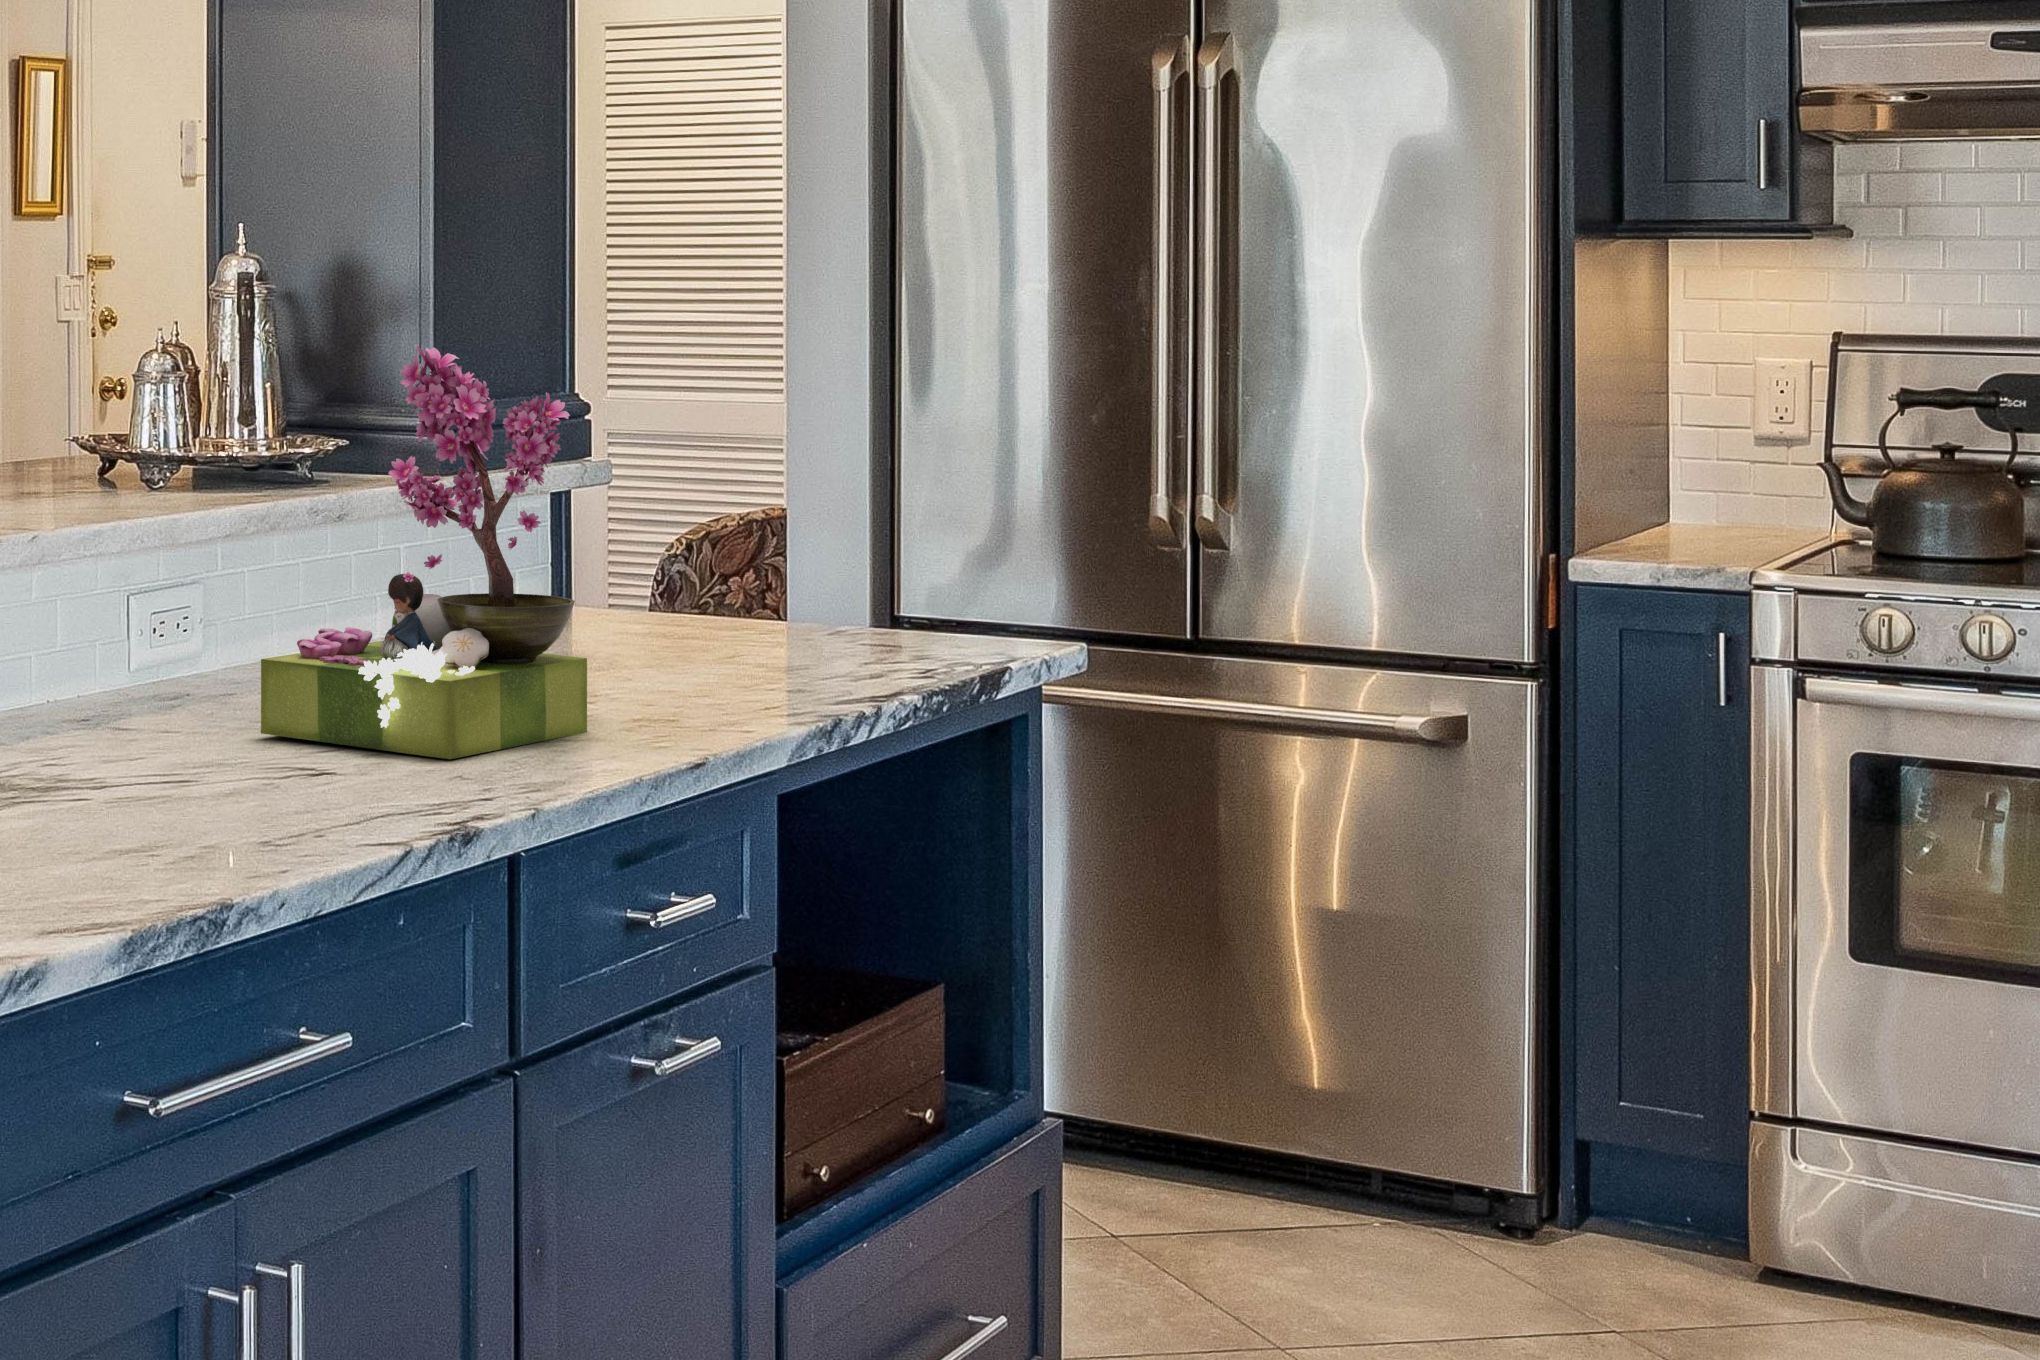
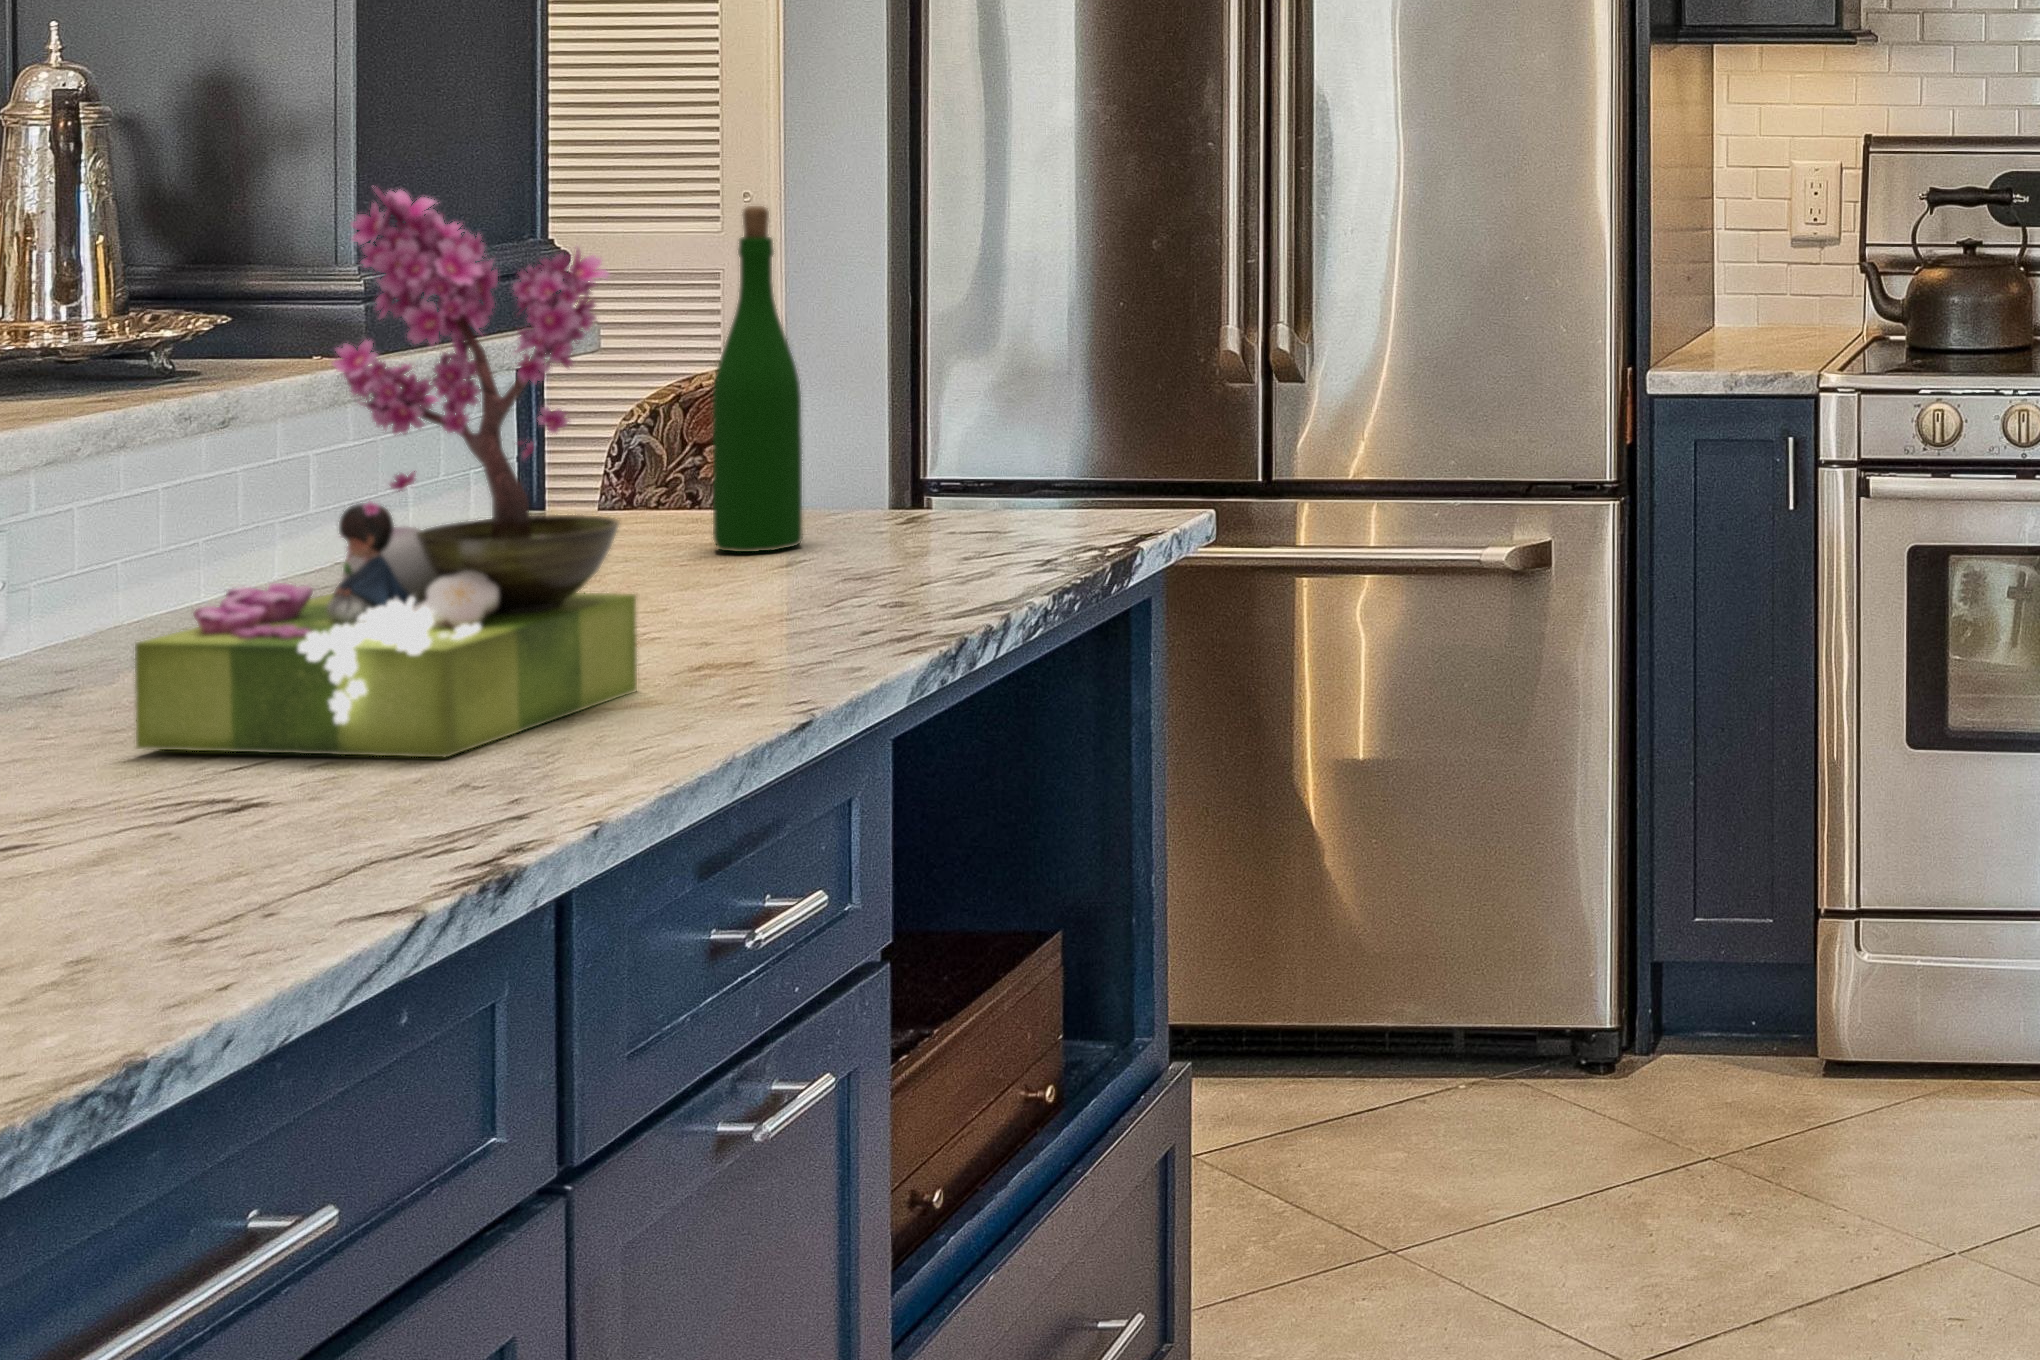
wine bottle: none [671,368,738,647] -> present [713,206,803,552]

